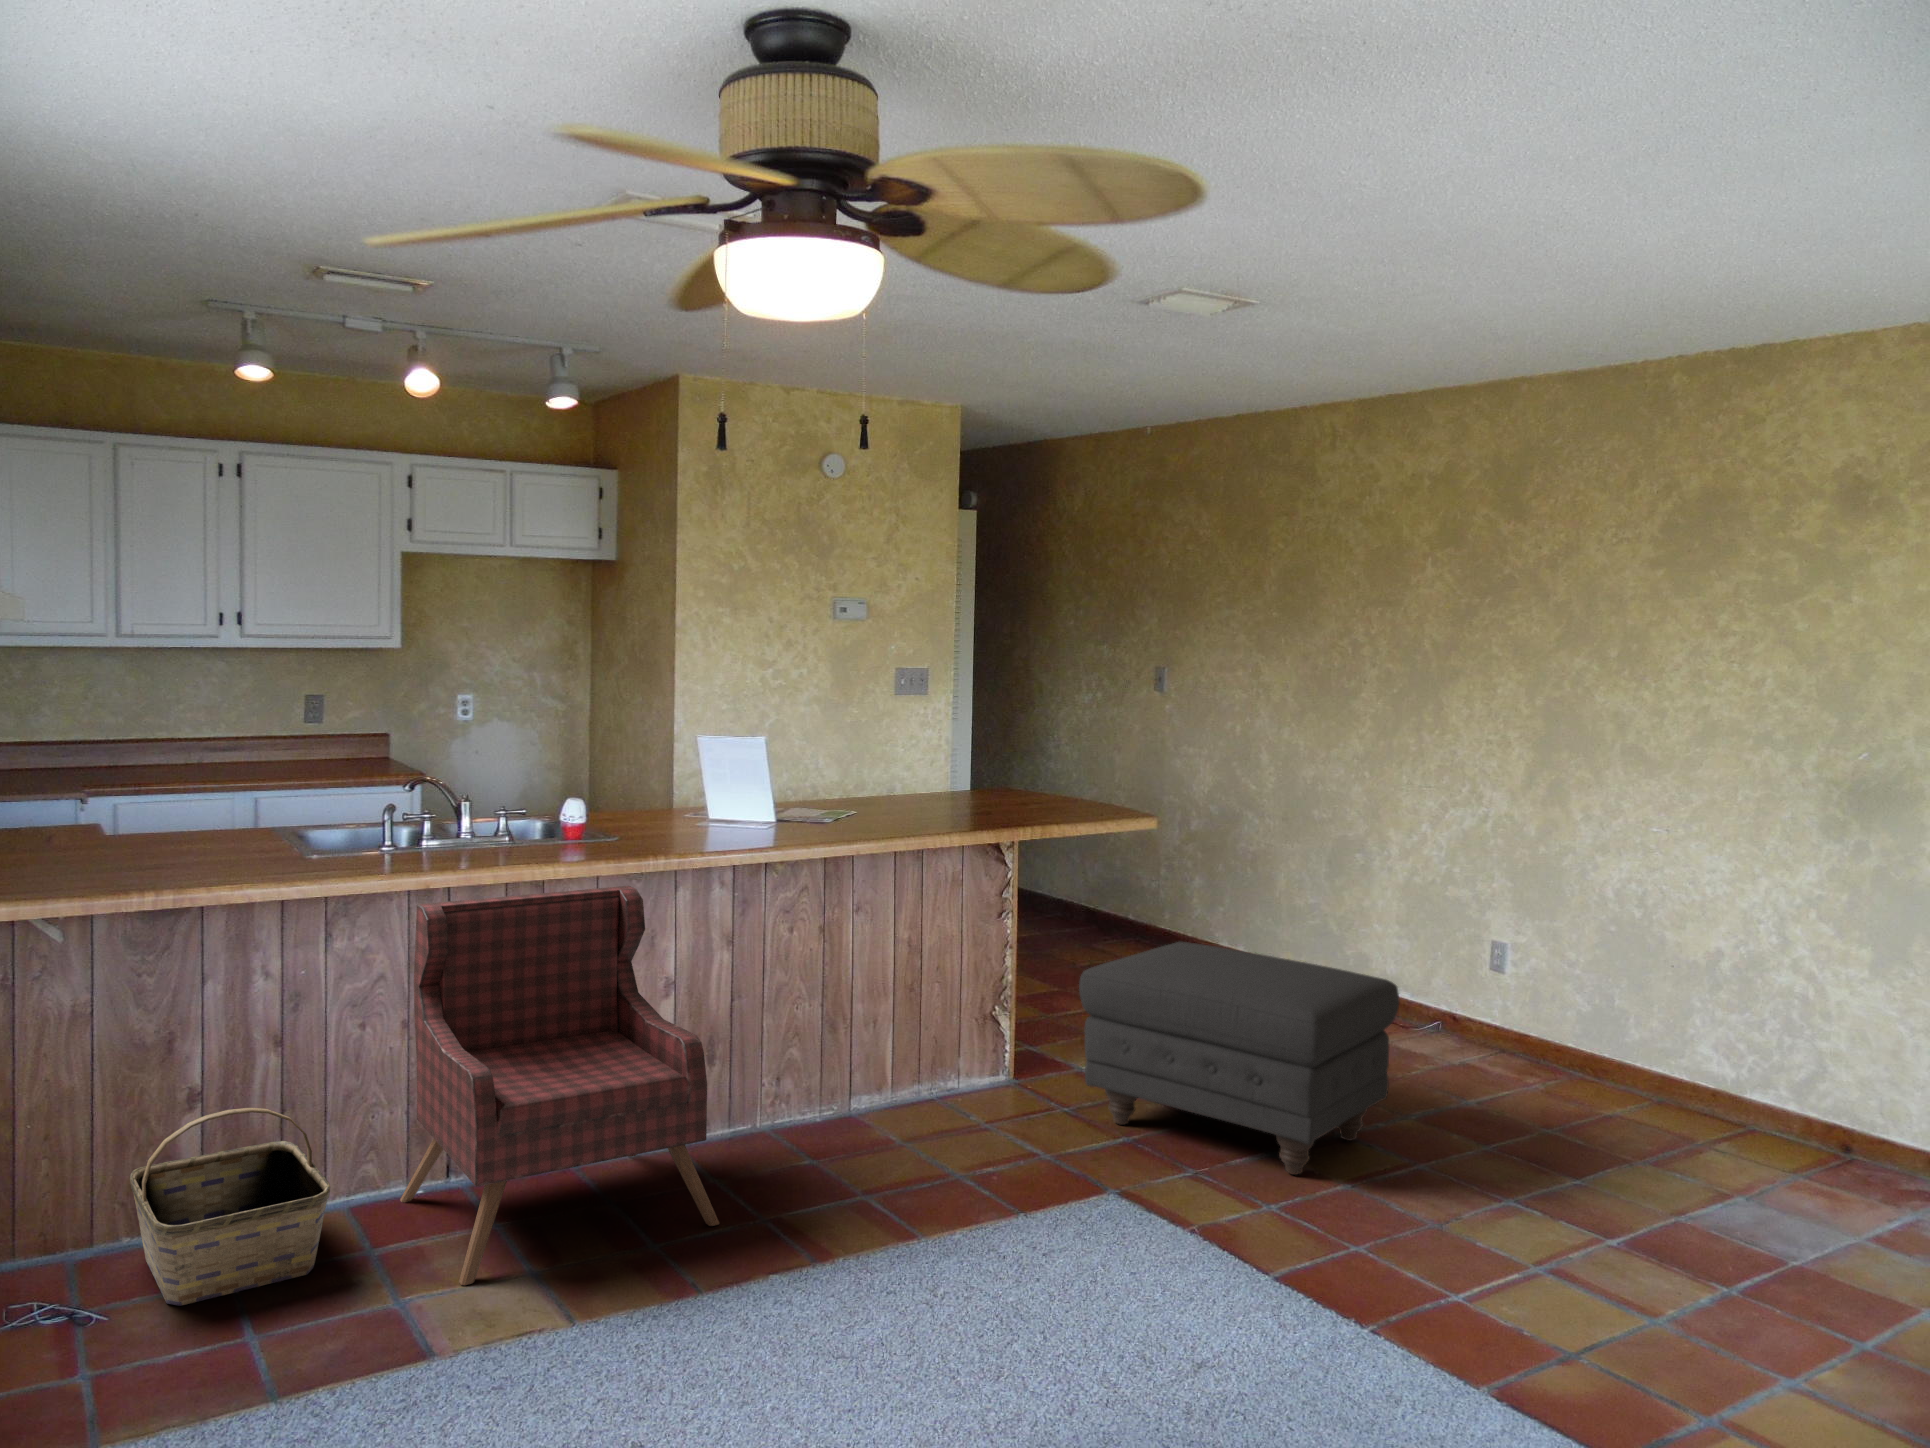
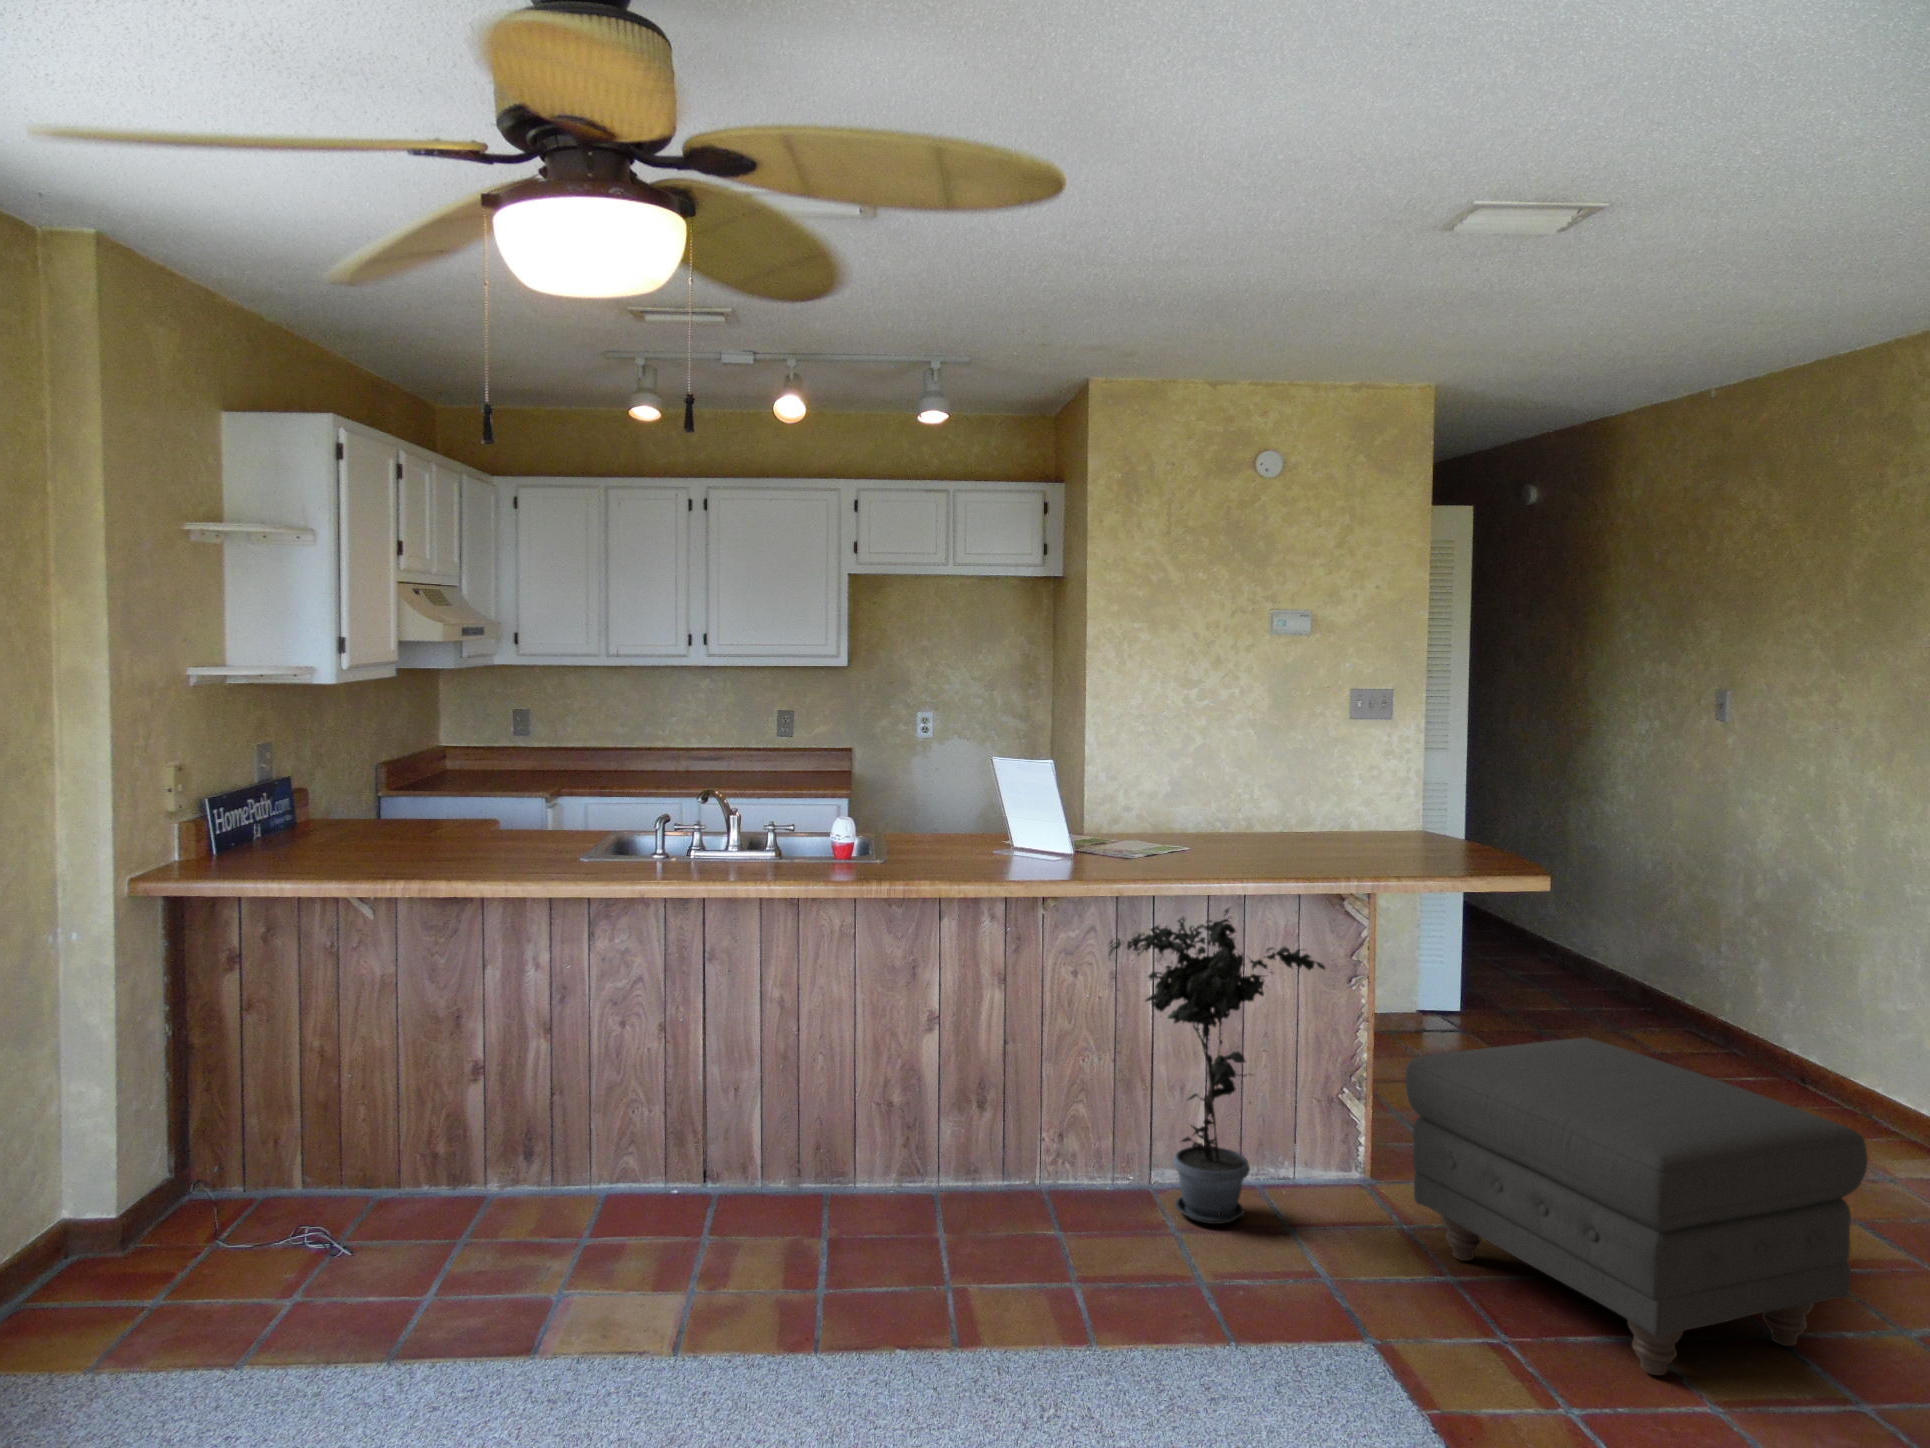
potted plant: none [839,859,1016,1132] -> present [1108,908,1325,1224]
armchair: present [400,886,719,1285] -> none [622,910,900,1290]
basket: present [130,1108,330,1306] -> none [385,1085,554,1255]

